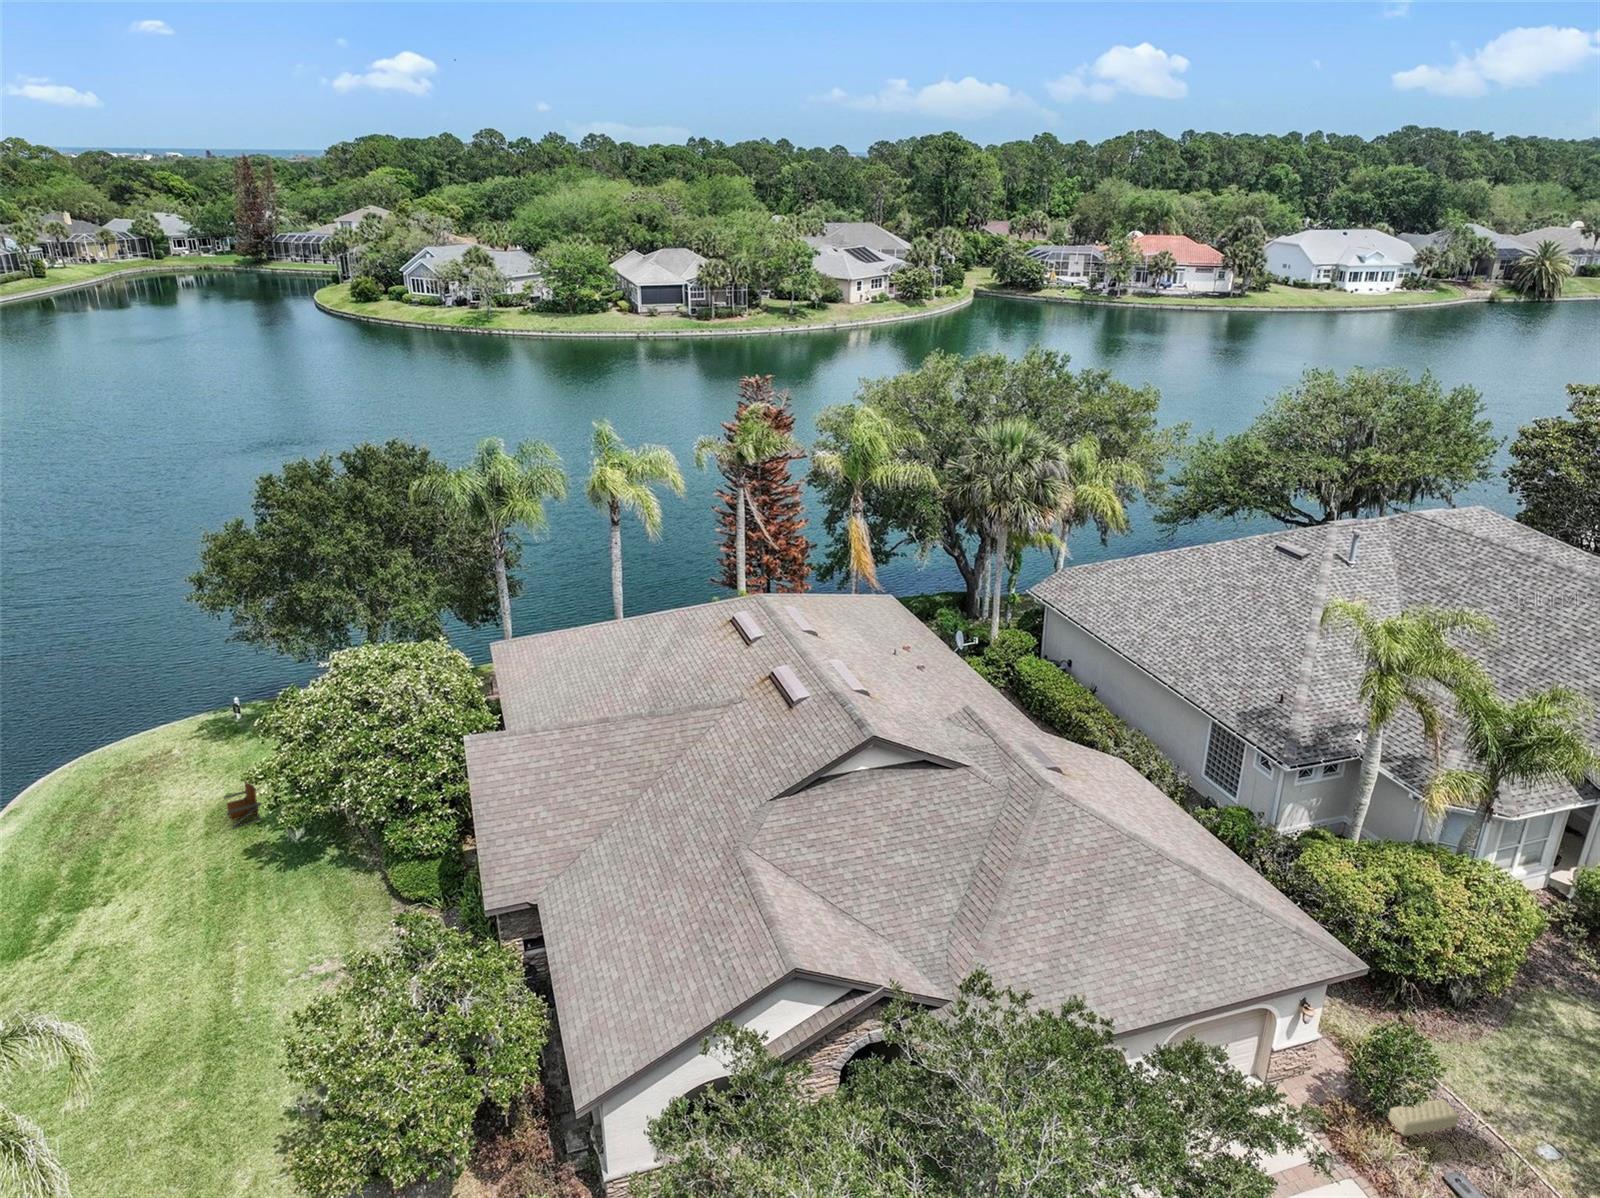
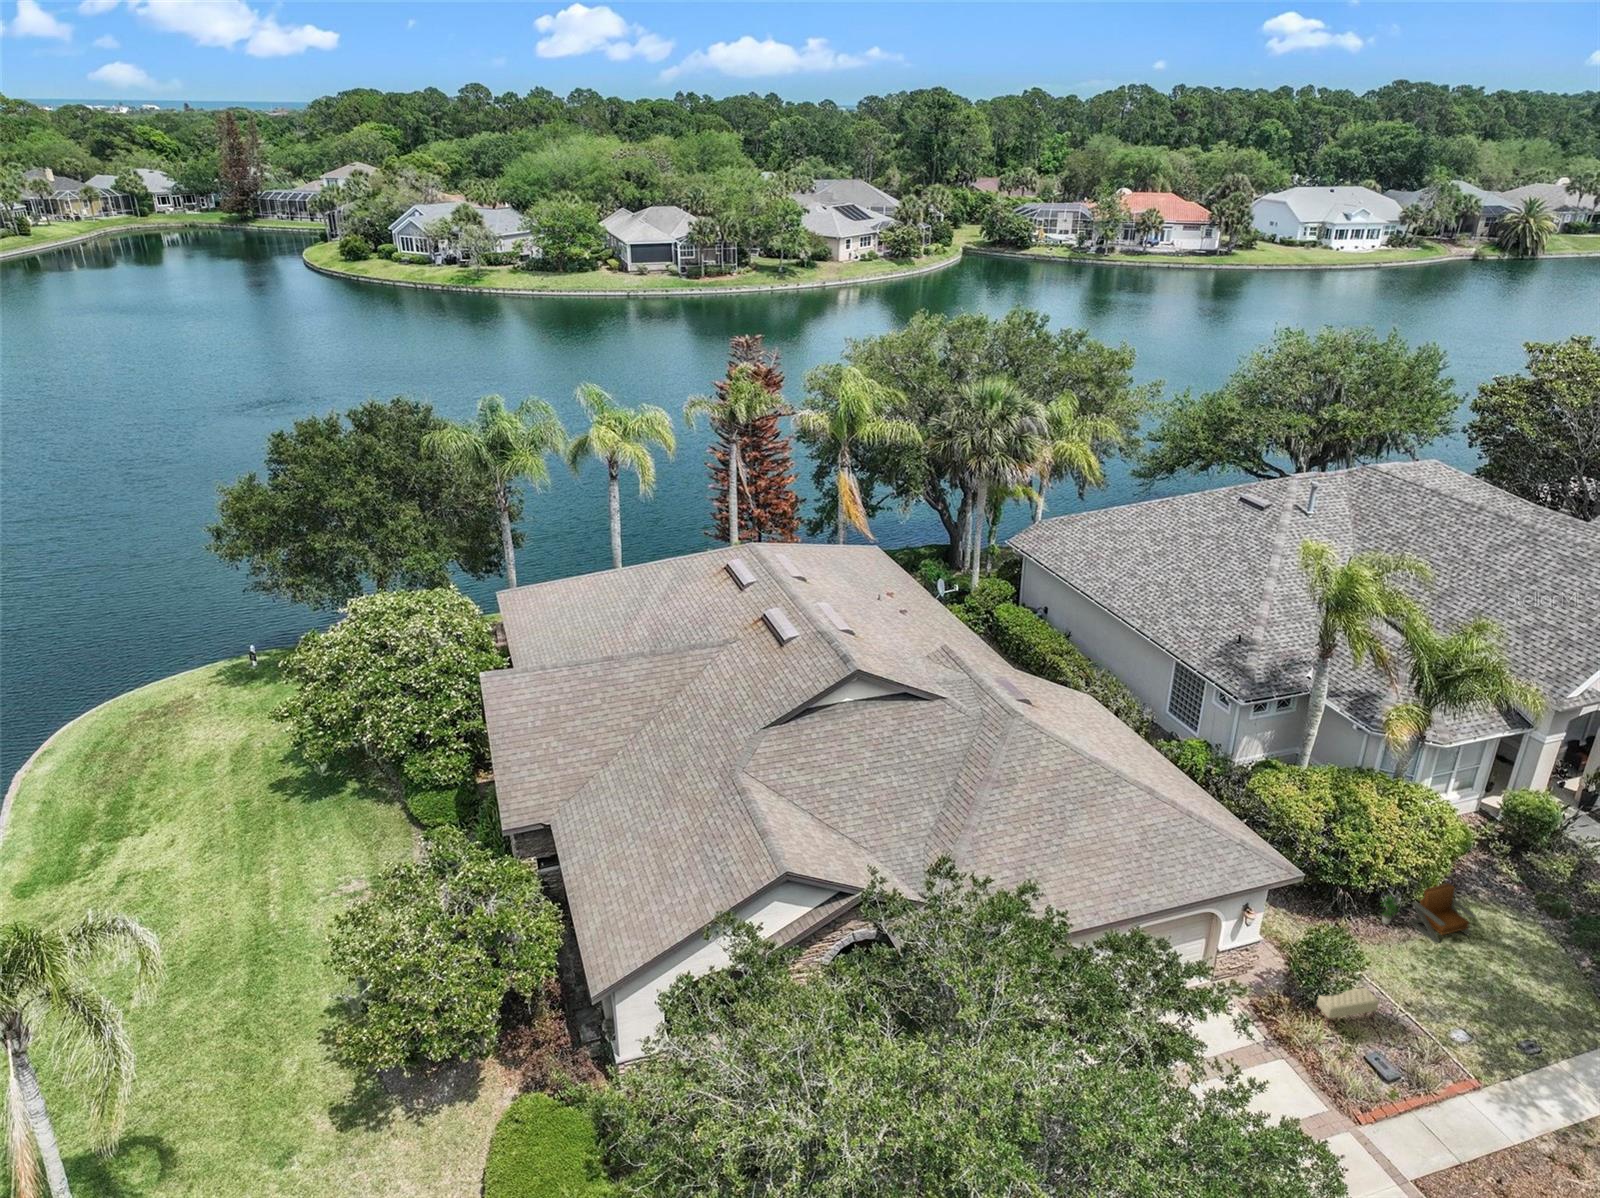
lounge chair: present [224,780,263,829] -> present [1409,883,1476,943]
potted plant: none [1447,985,1474,1020] -> present [1382,896,1397,924]

